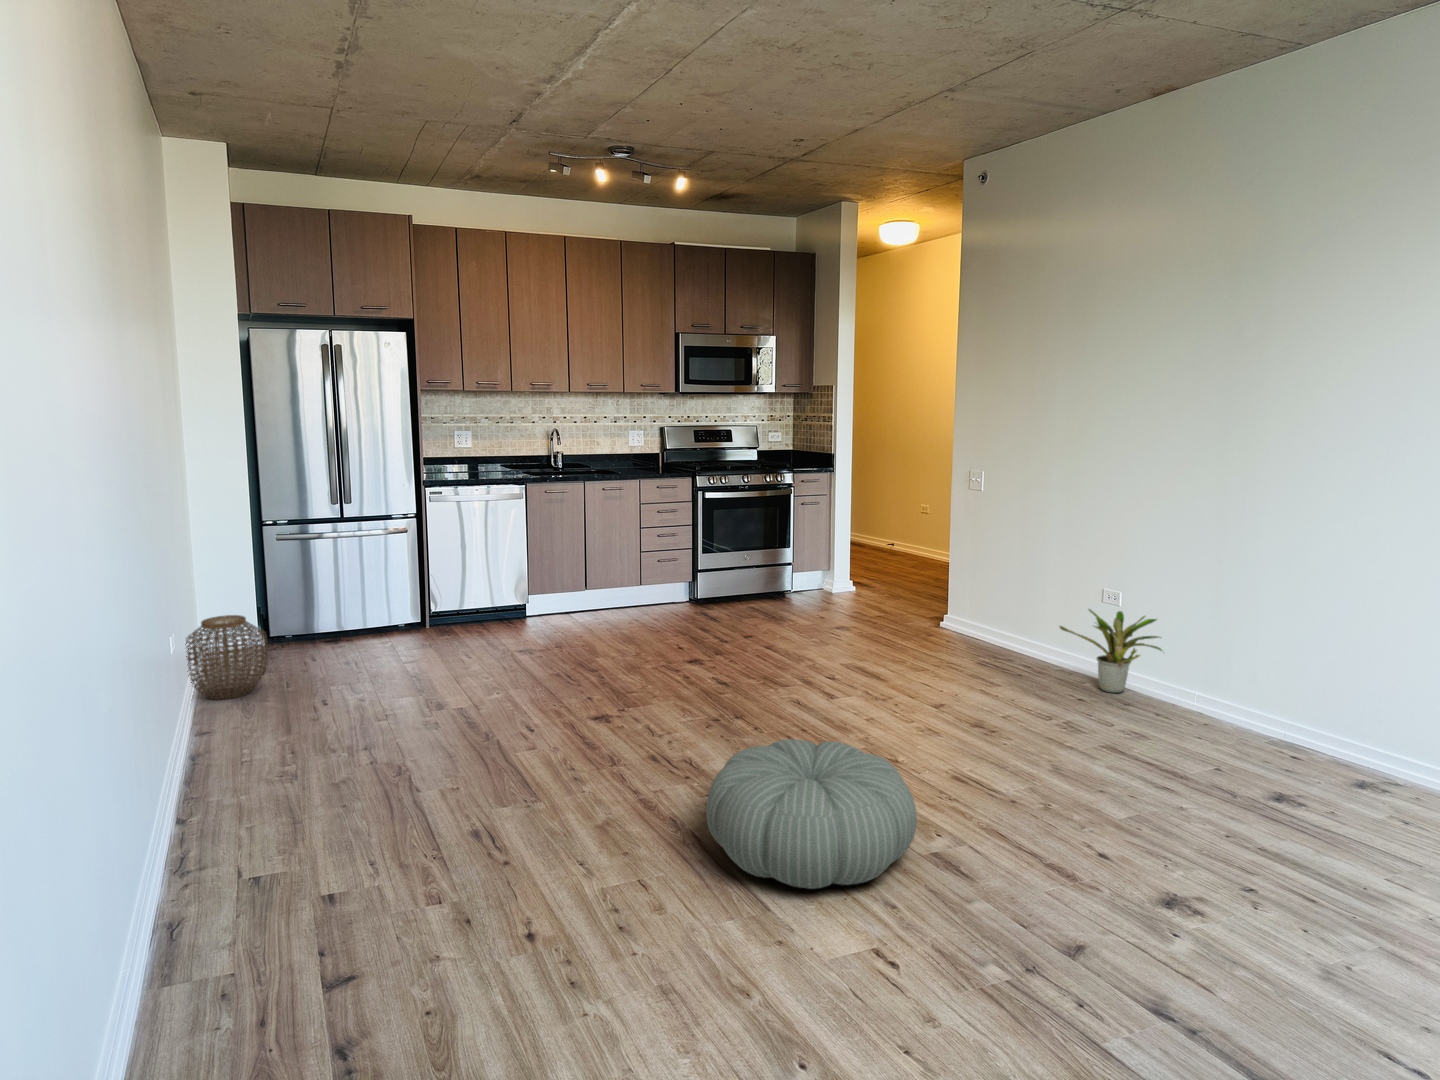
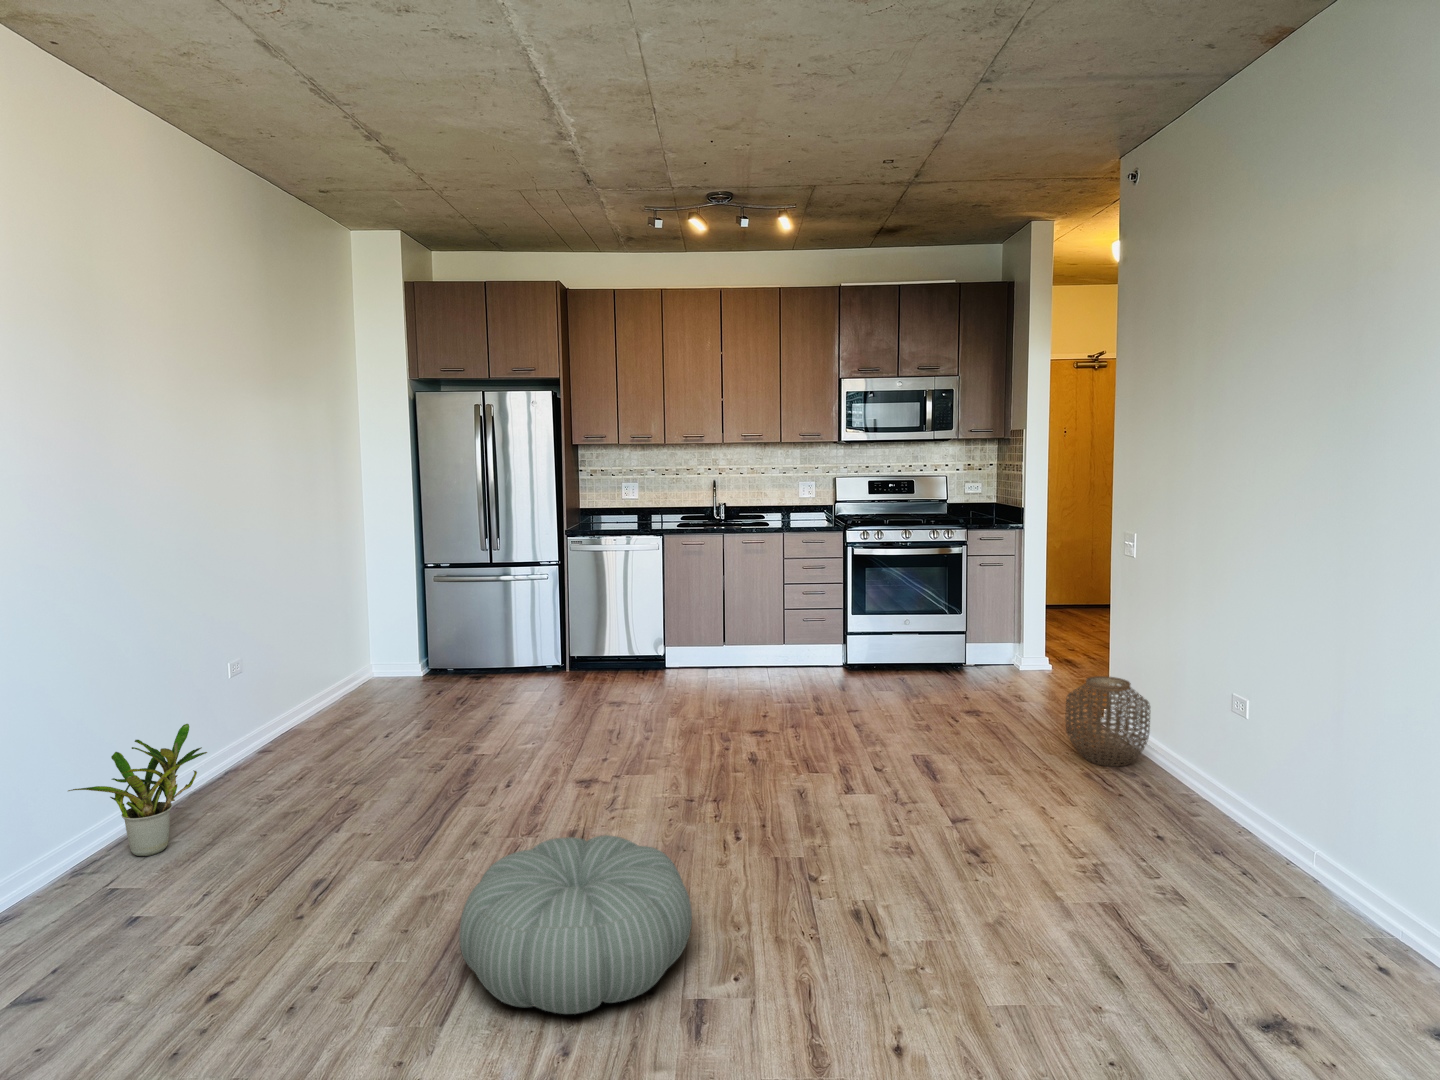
potted plant: present [1060,609,1162,693] -> present [68,724,207,856]
woven basket: present [185,615,268,700] -> present [1066,676,1150,767]

